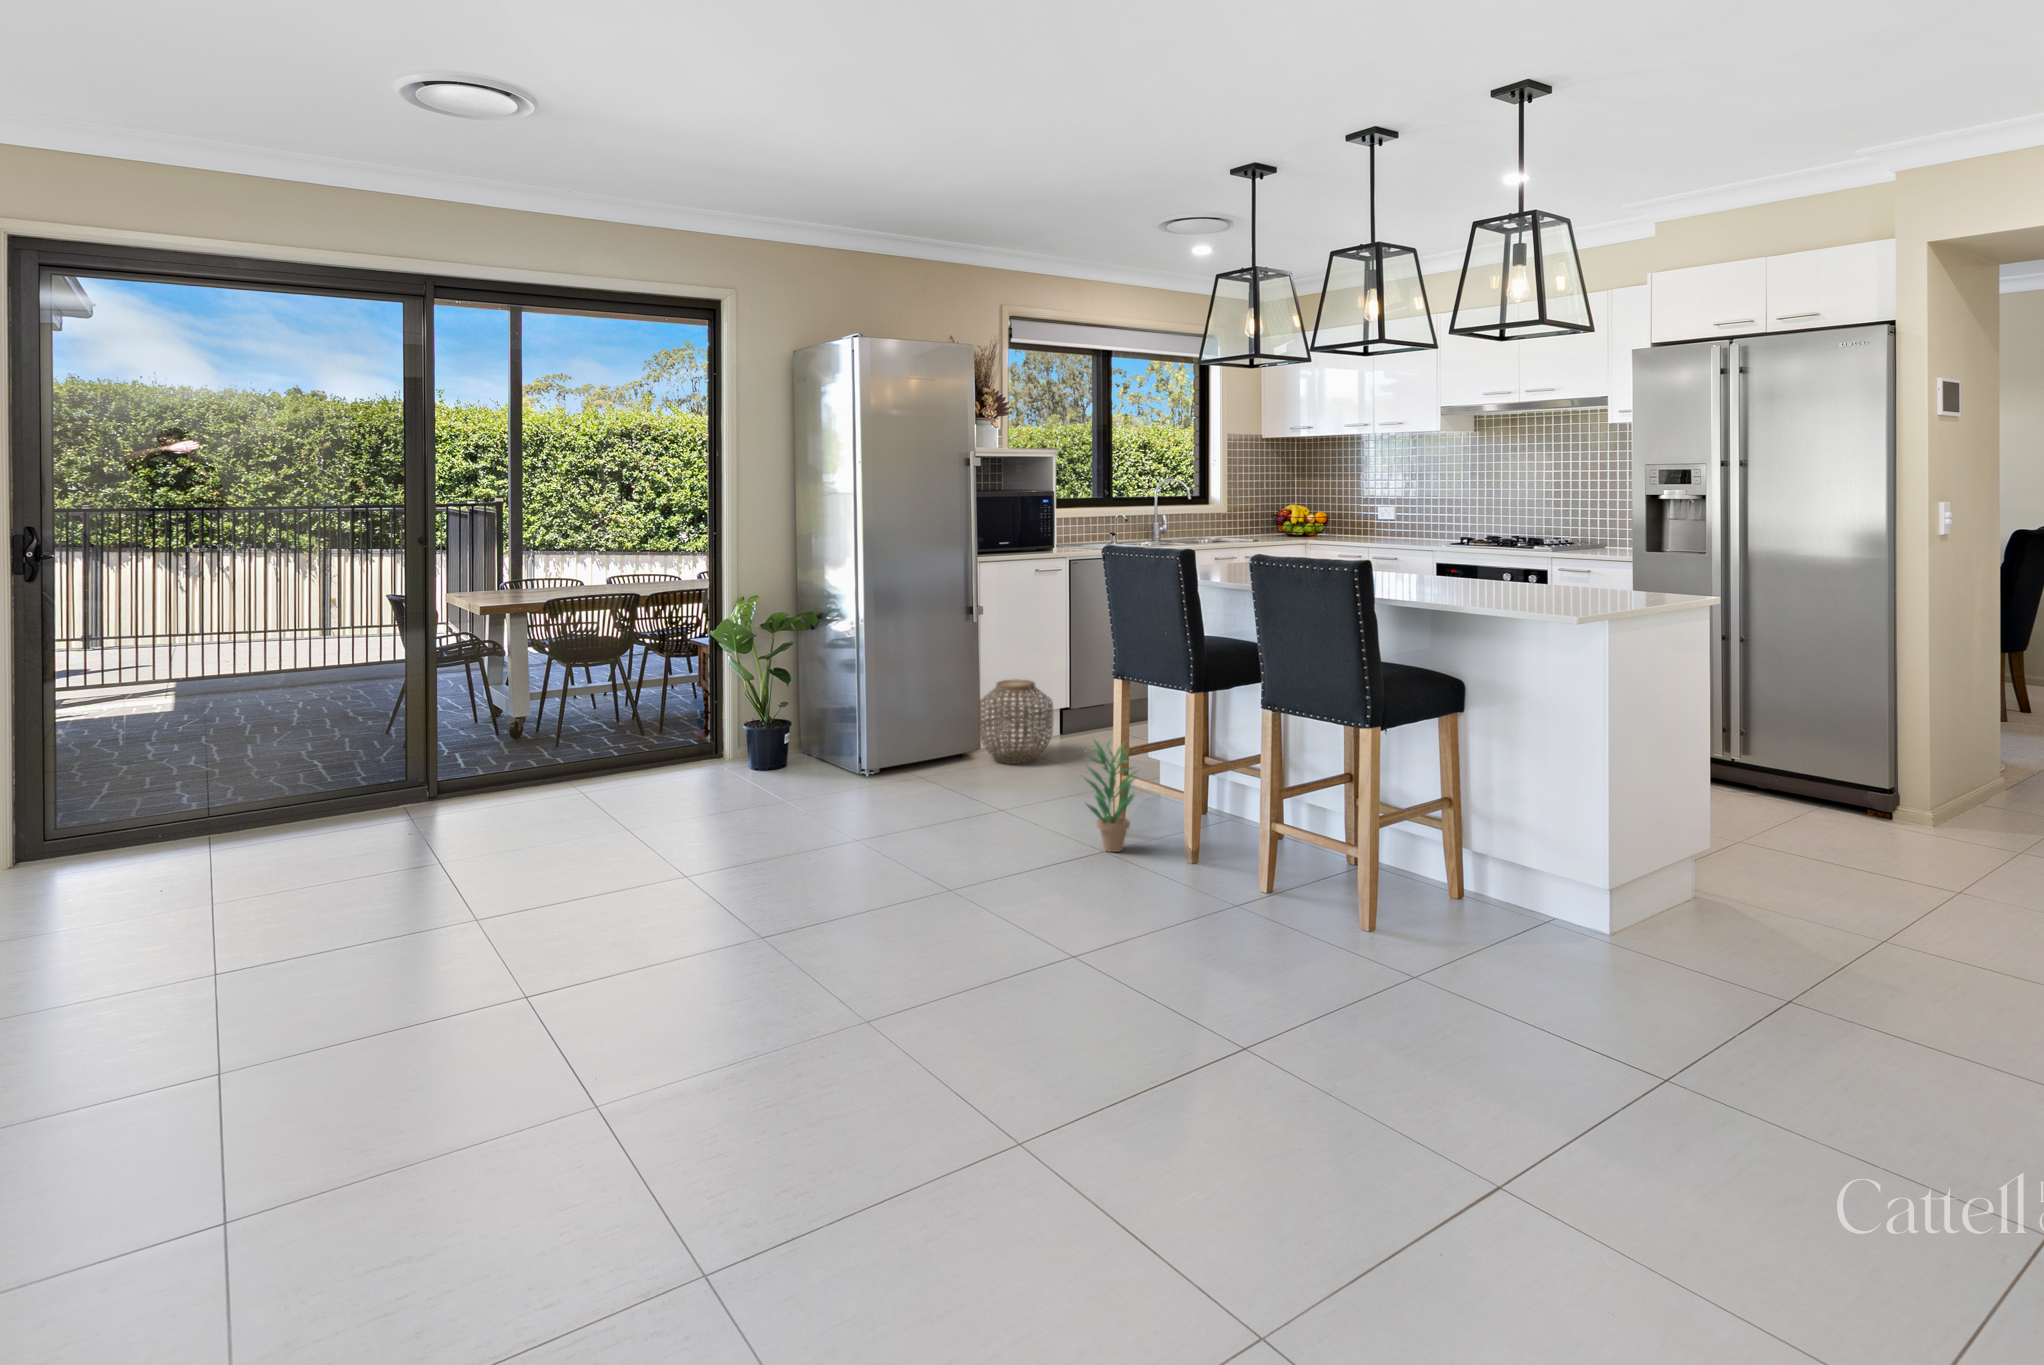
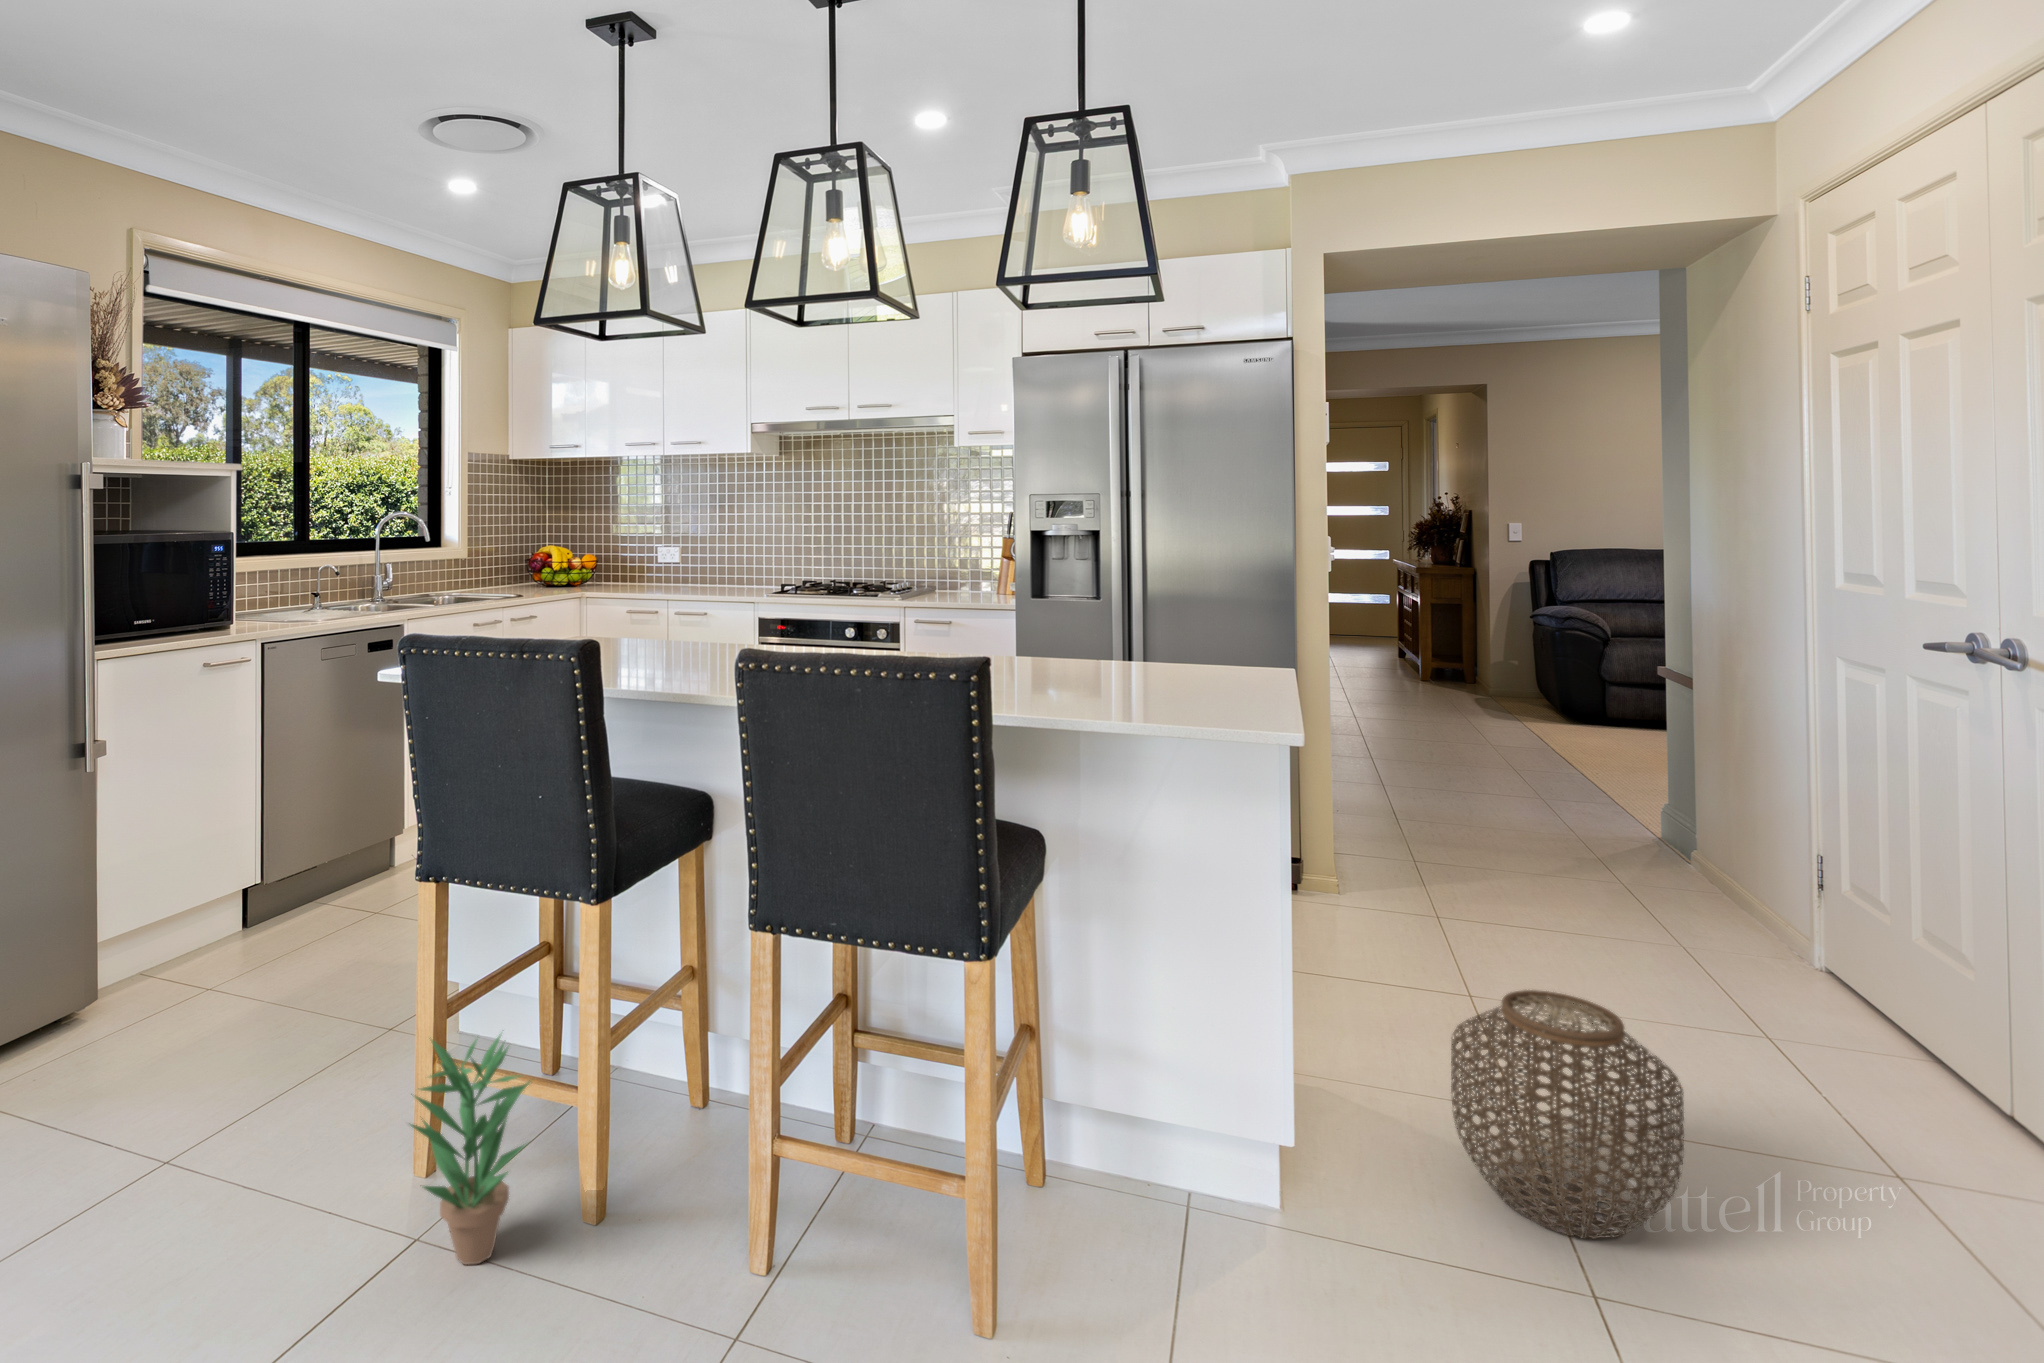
woven basket: present [978,680,1053,764] -> present [1451,990,1684,1239]

